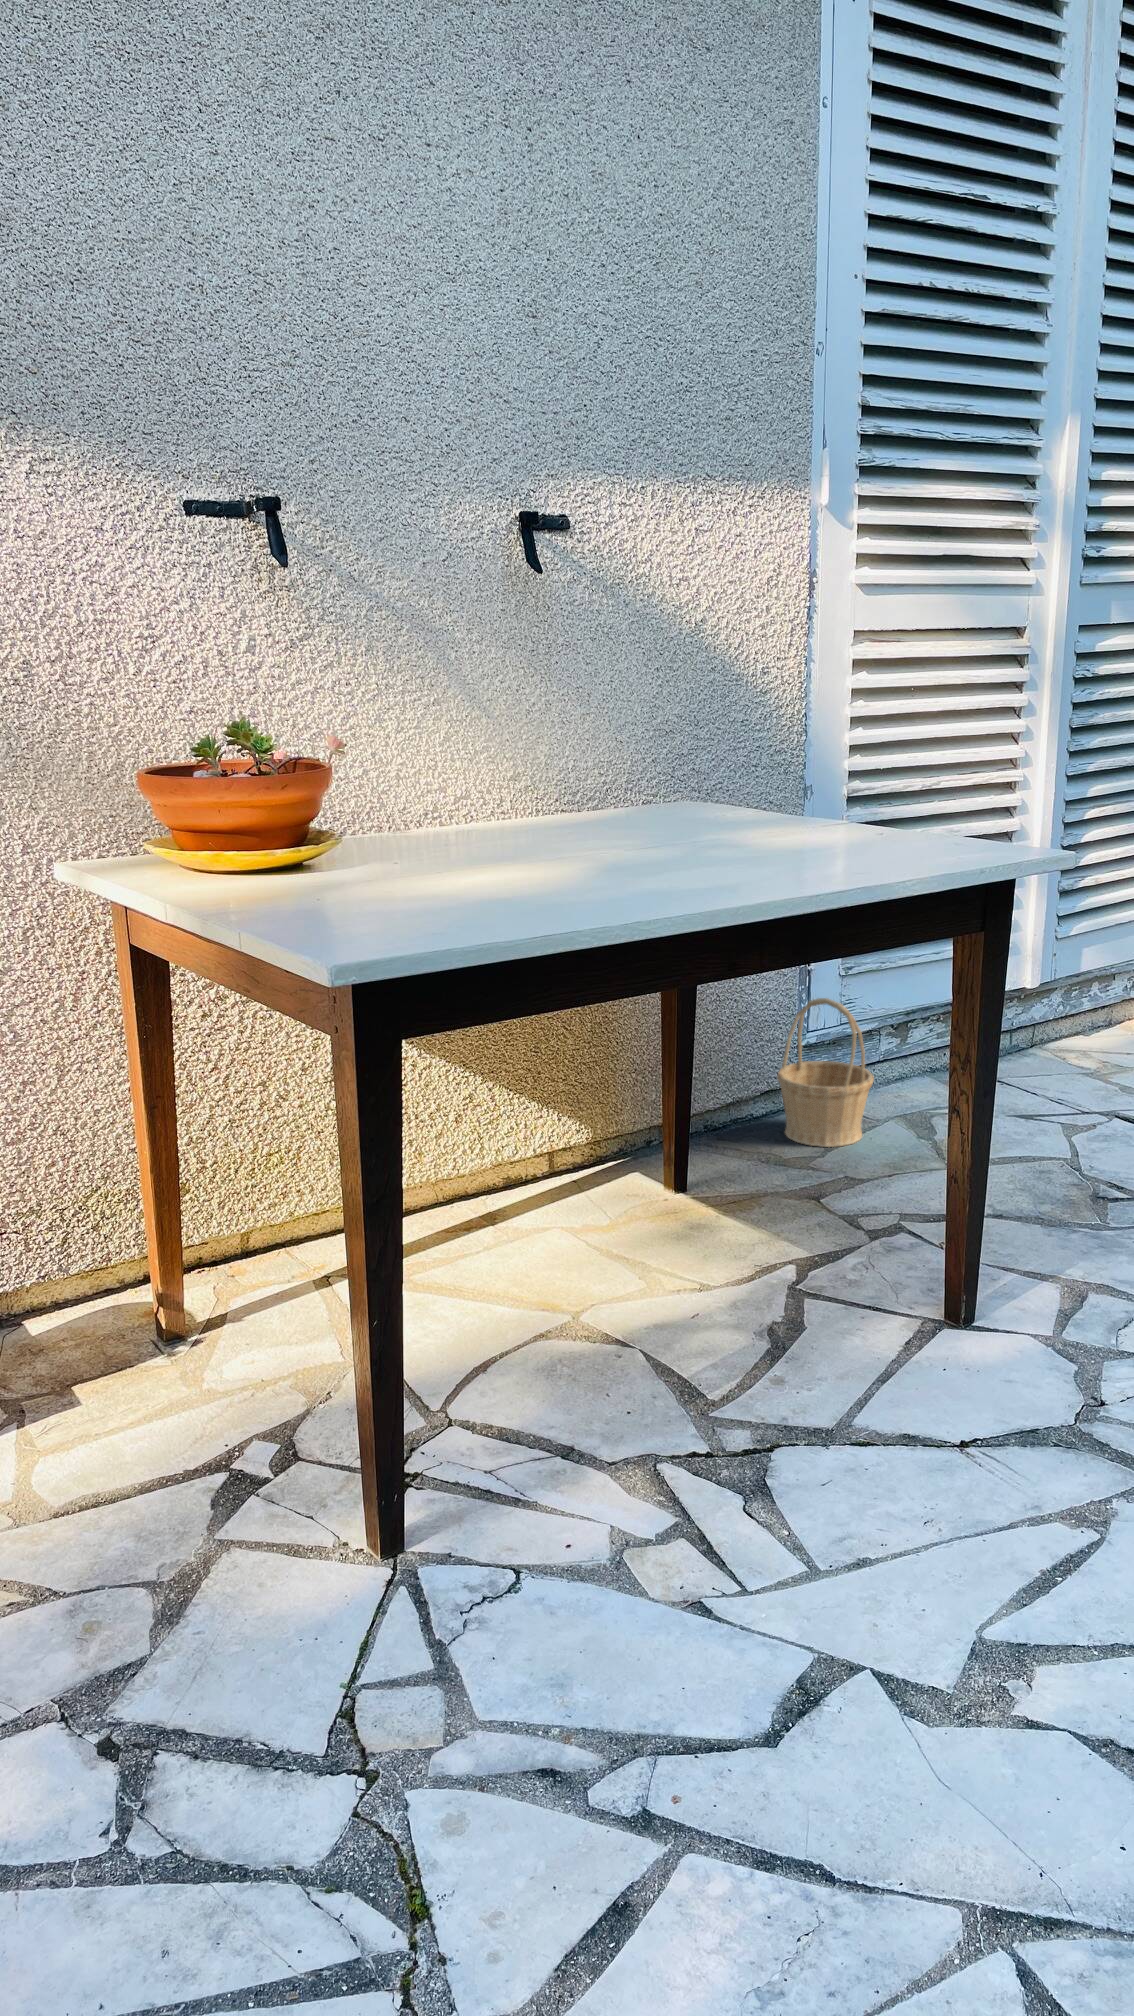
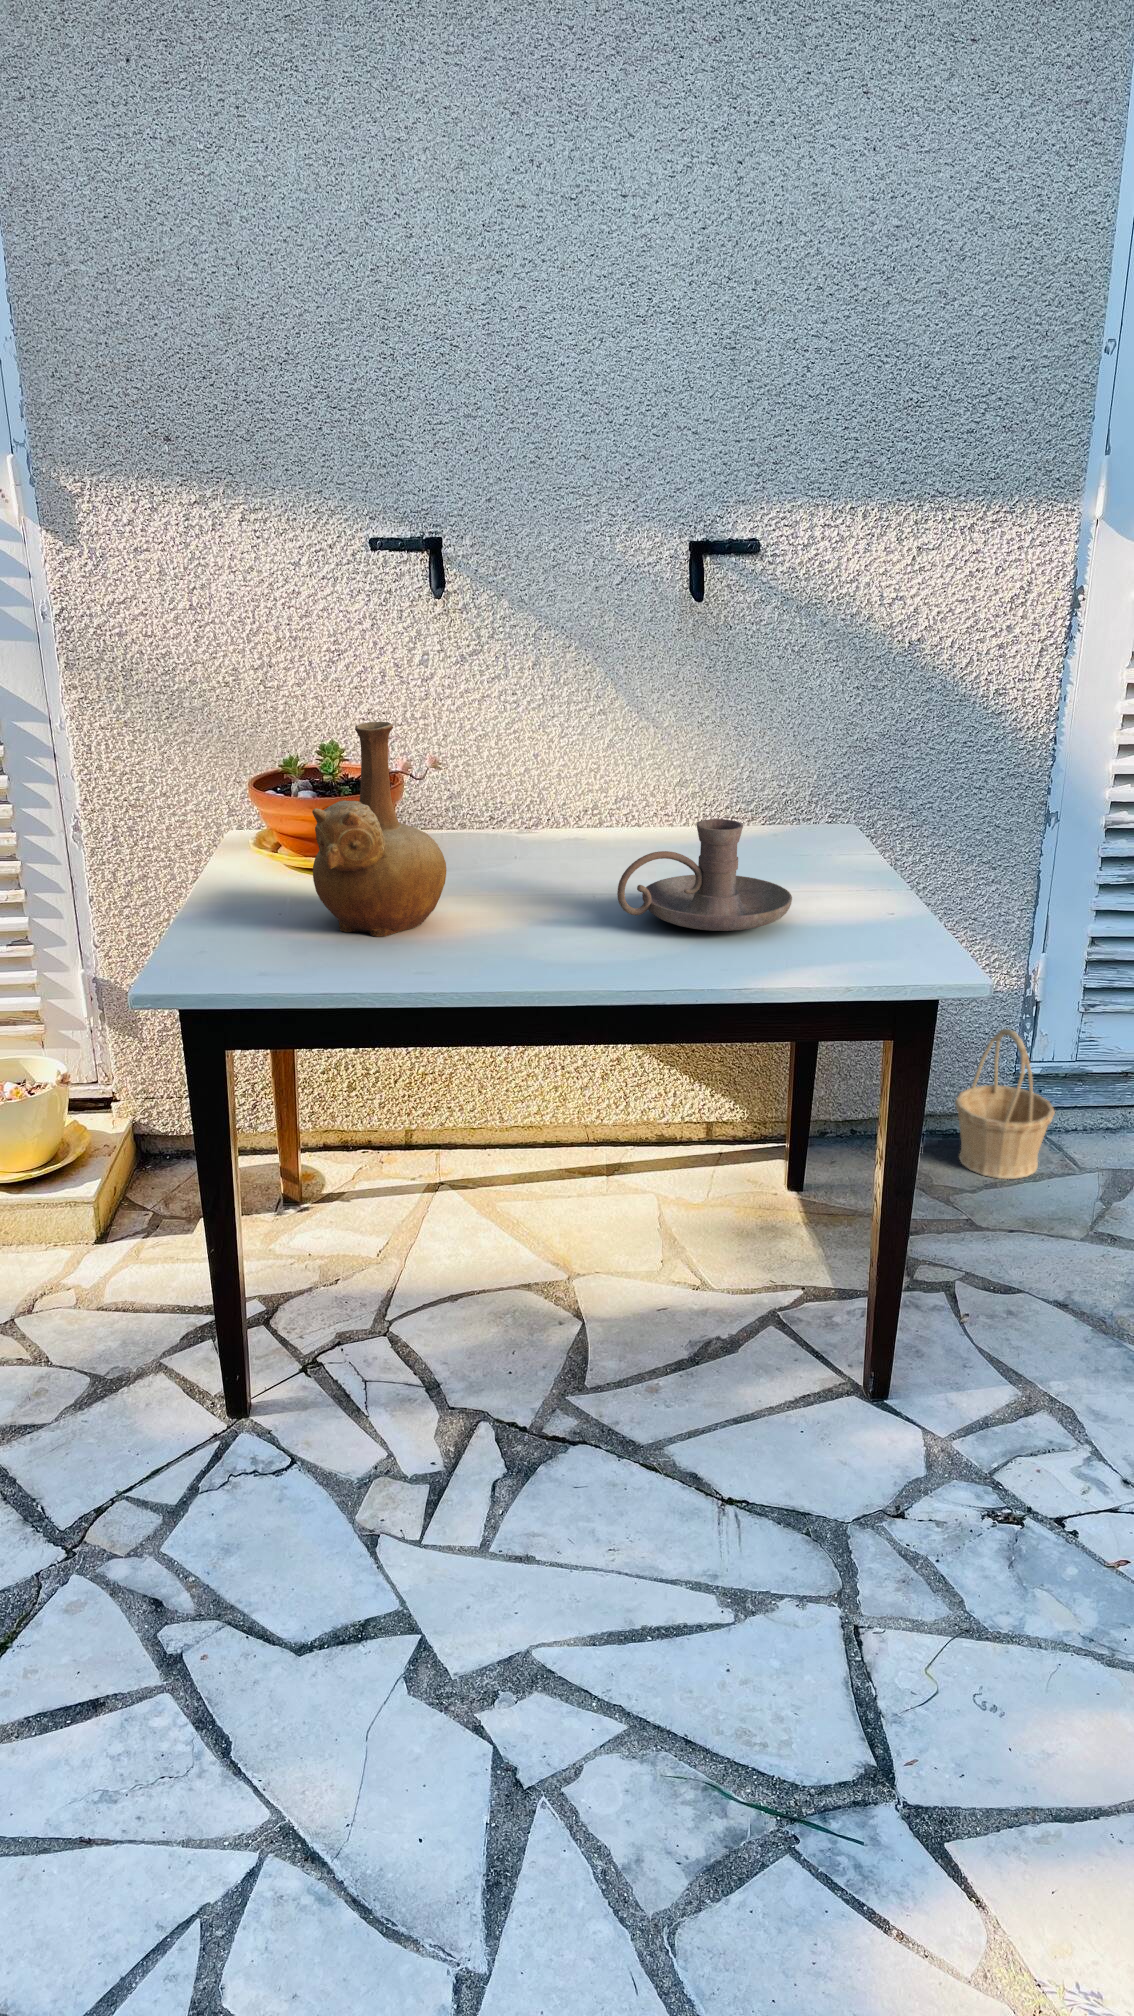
vase: none [391,653,549,904] -> present [312,722,447,937]
candle holder: none [697,751,857,861] -> present [617,819,792,931]

